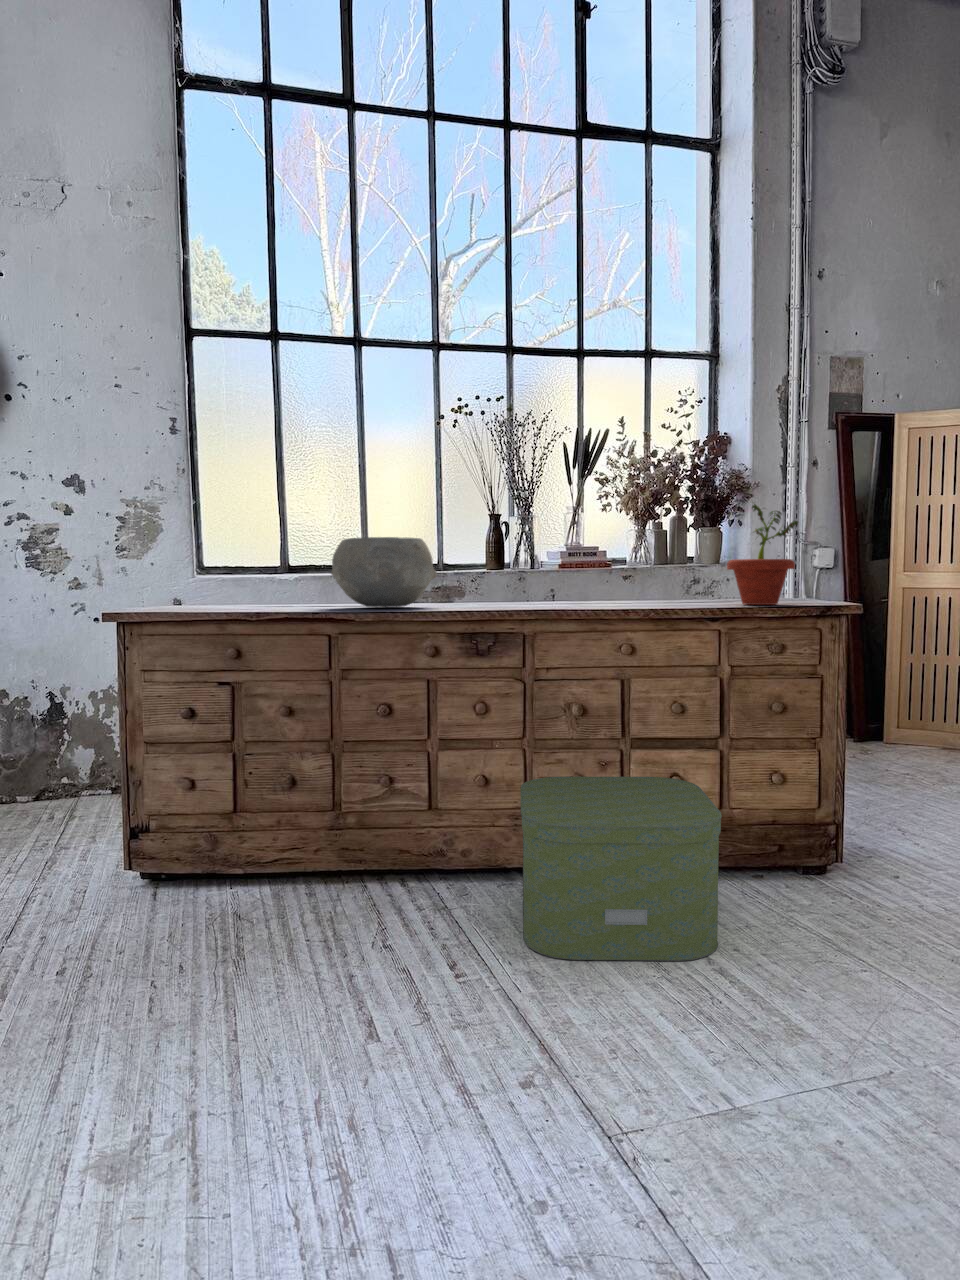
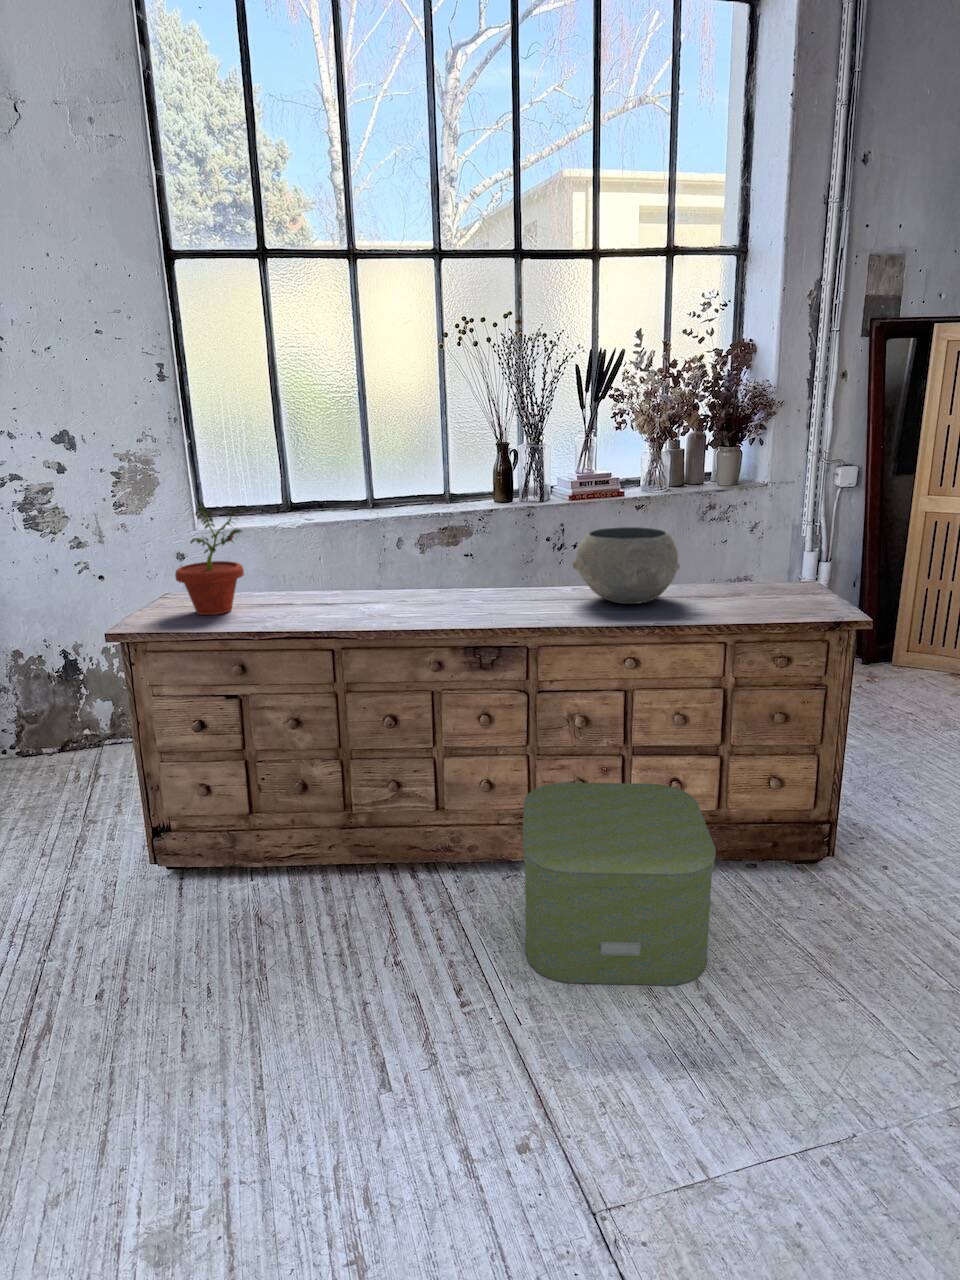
potted plant: present [727,504,798,605] -> present [175,506,244,615]
ceramic bowl: present [331,537,437,607] -> present [573,527,680,604]

